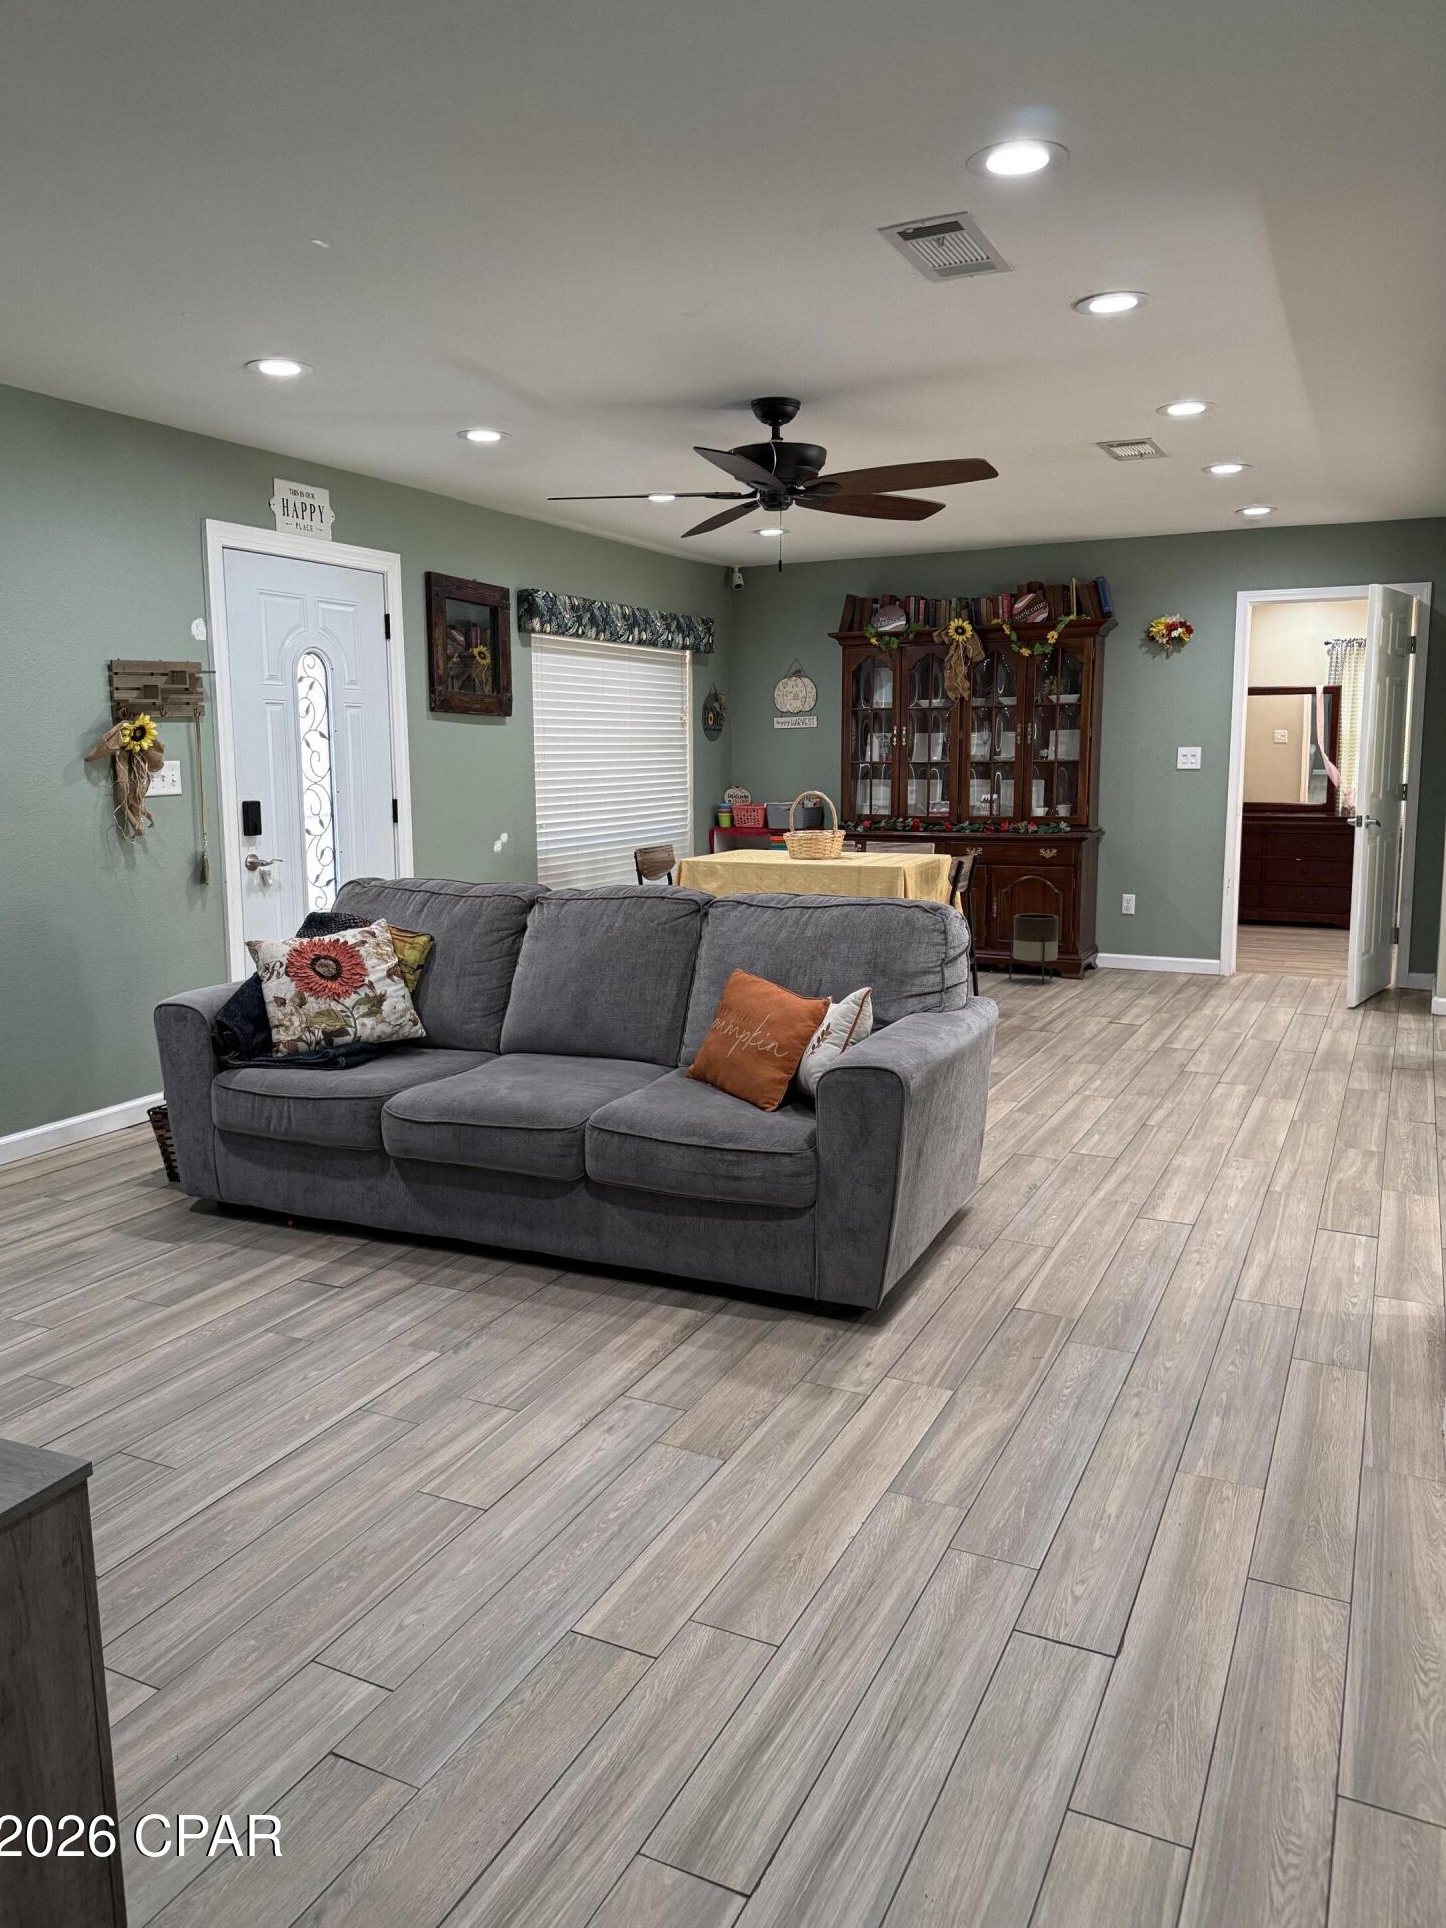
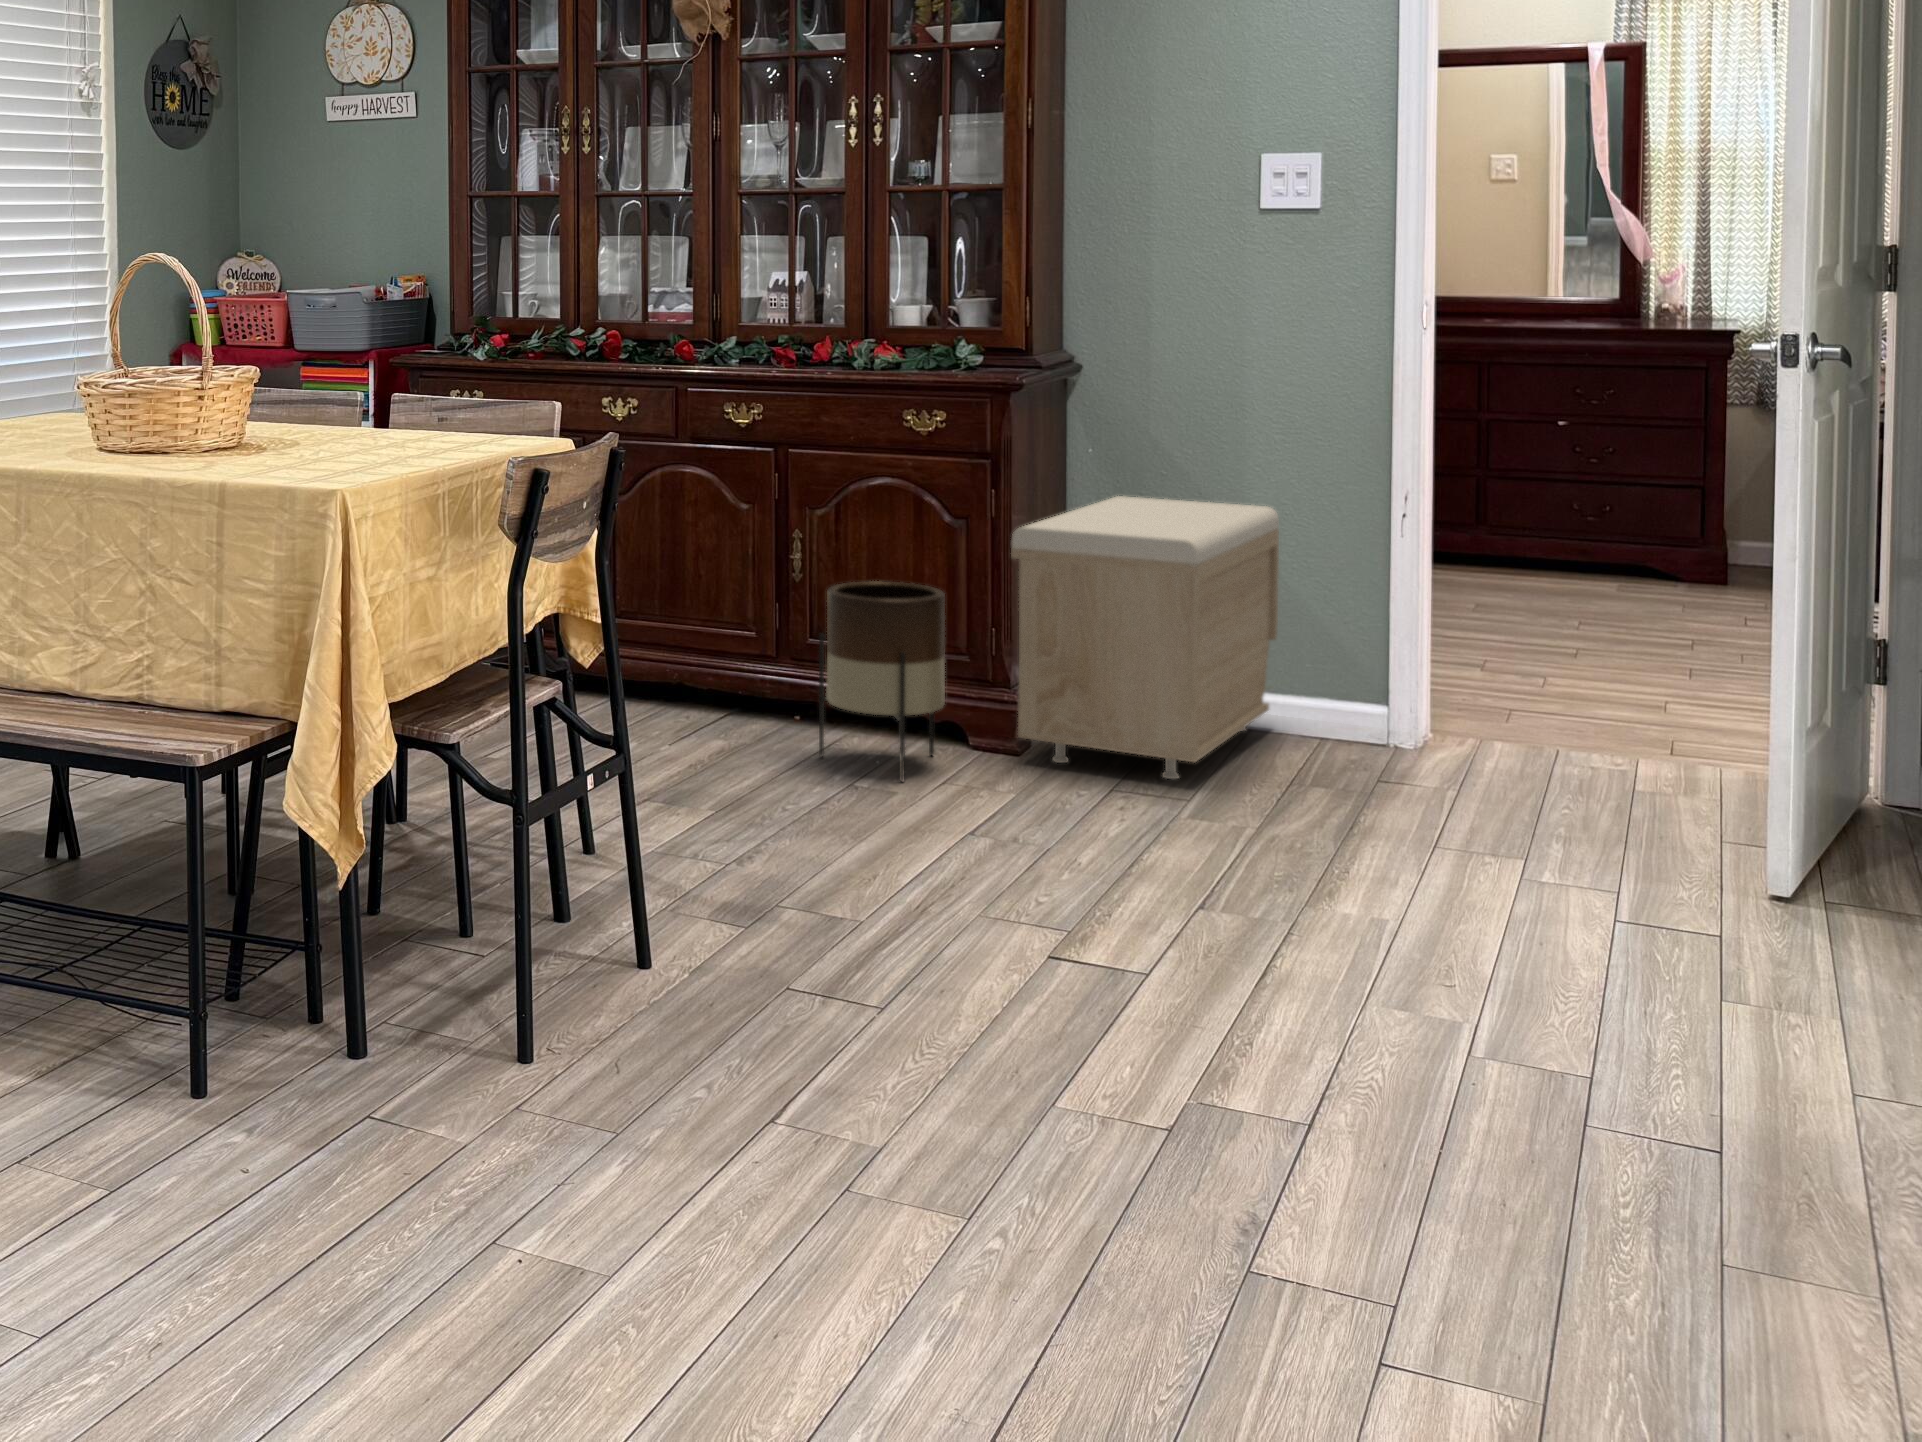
storage bench: none [1083,882,1181,983] -> present [1011,496,1279,779]

